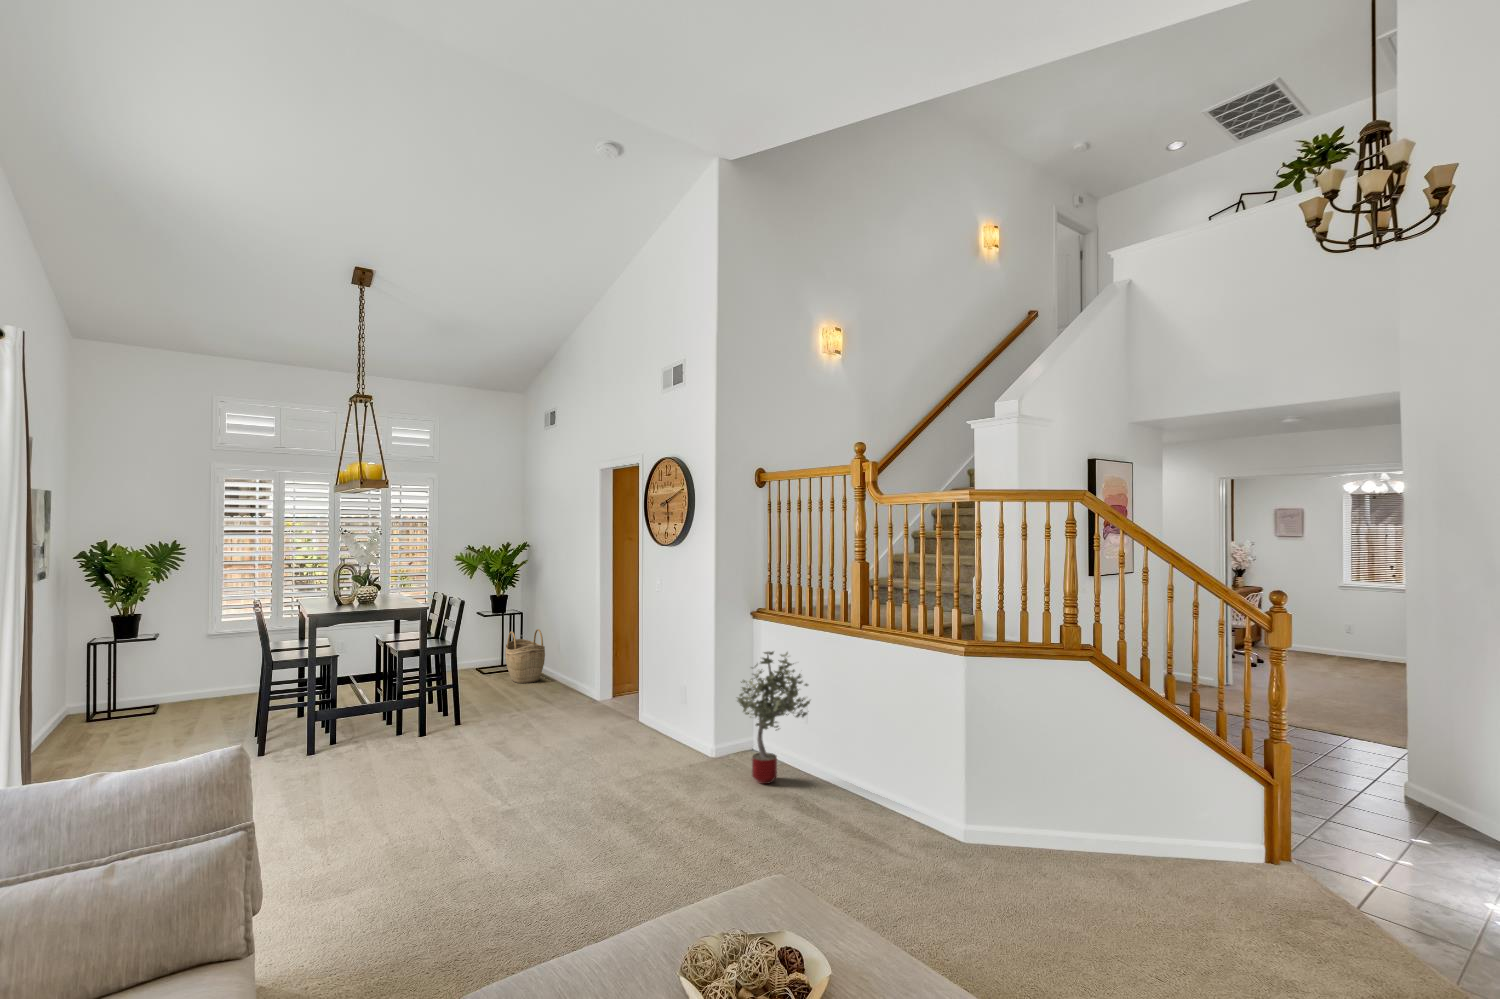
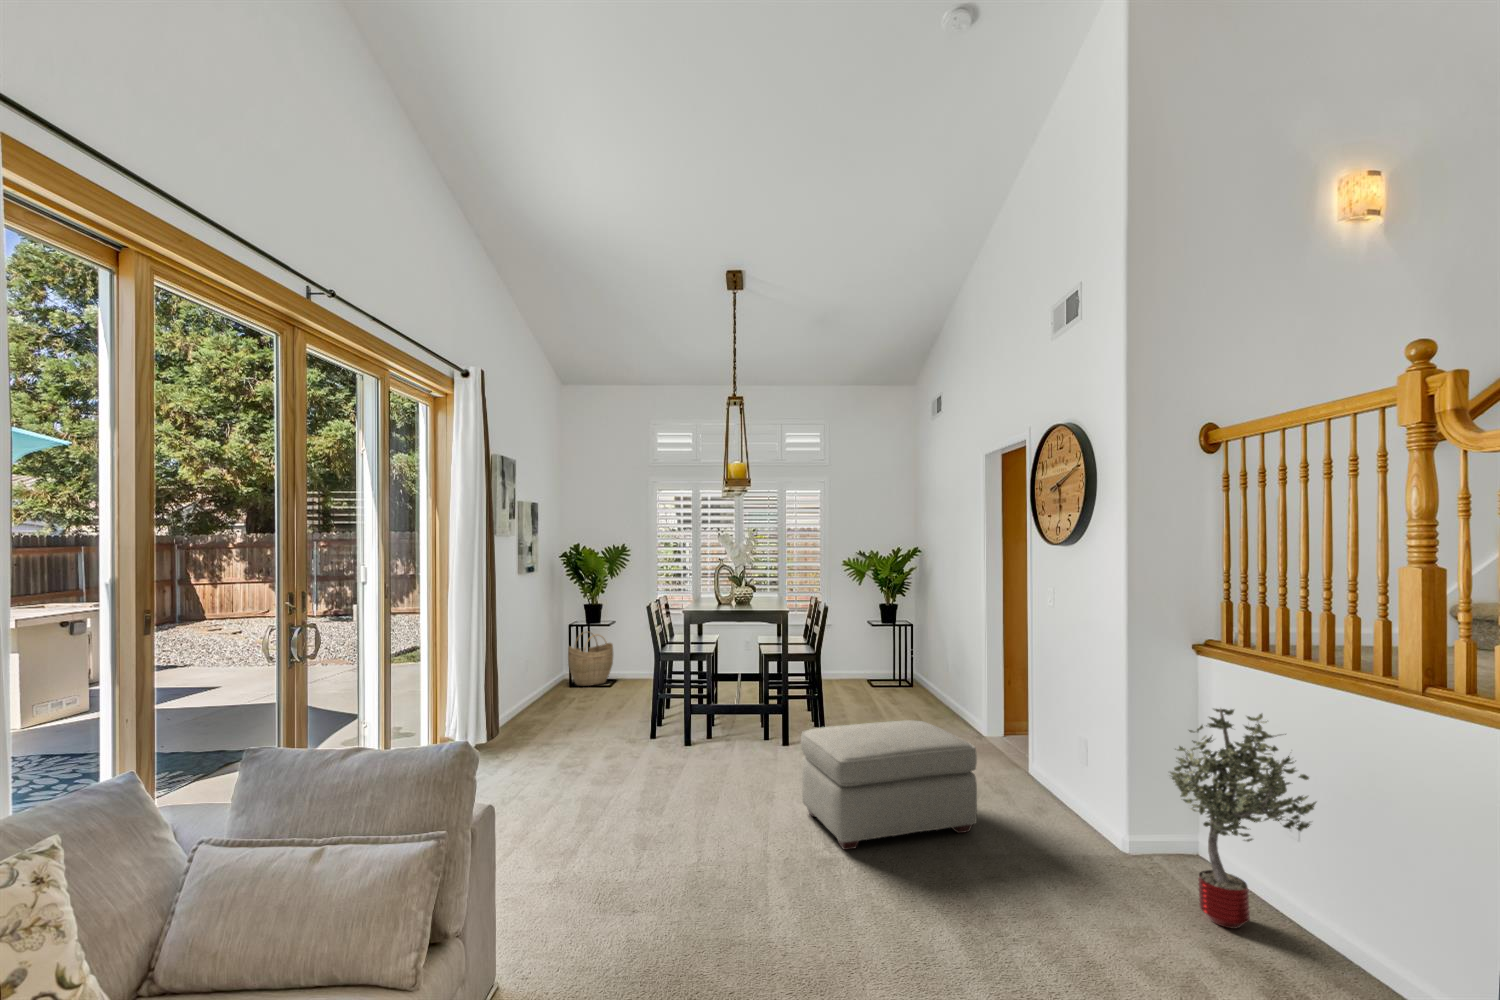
woven basket: present [505,629,545,683] -> present [568,633,613,686]
ottoman: none [464,692,611,800] -> present [801,720,977,850]

